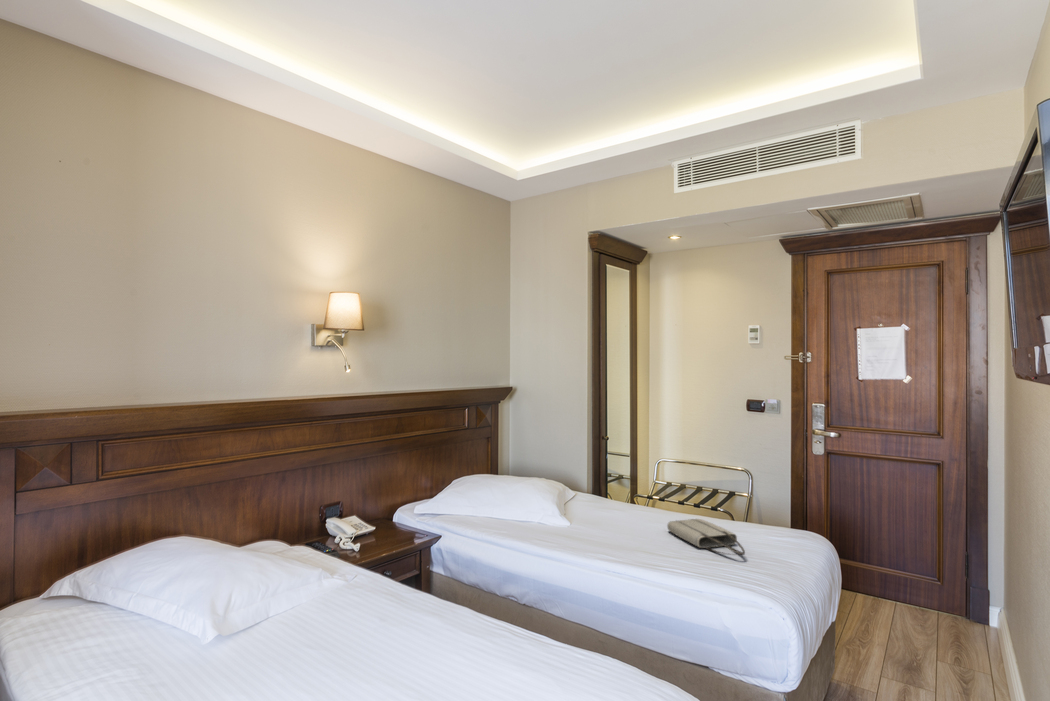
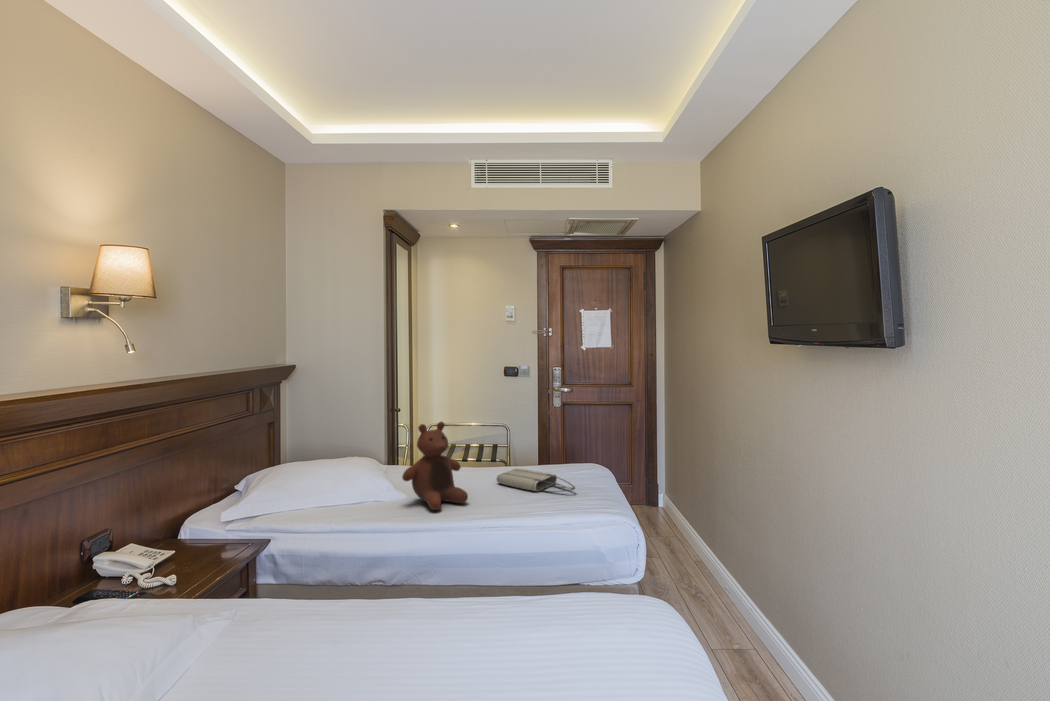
stuffed bear: none [554,453,620,542] -> present [402,422,468,510]

